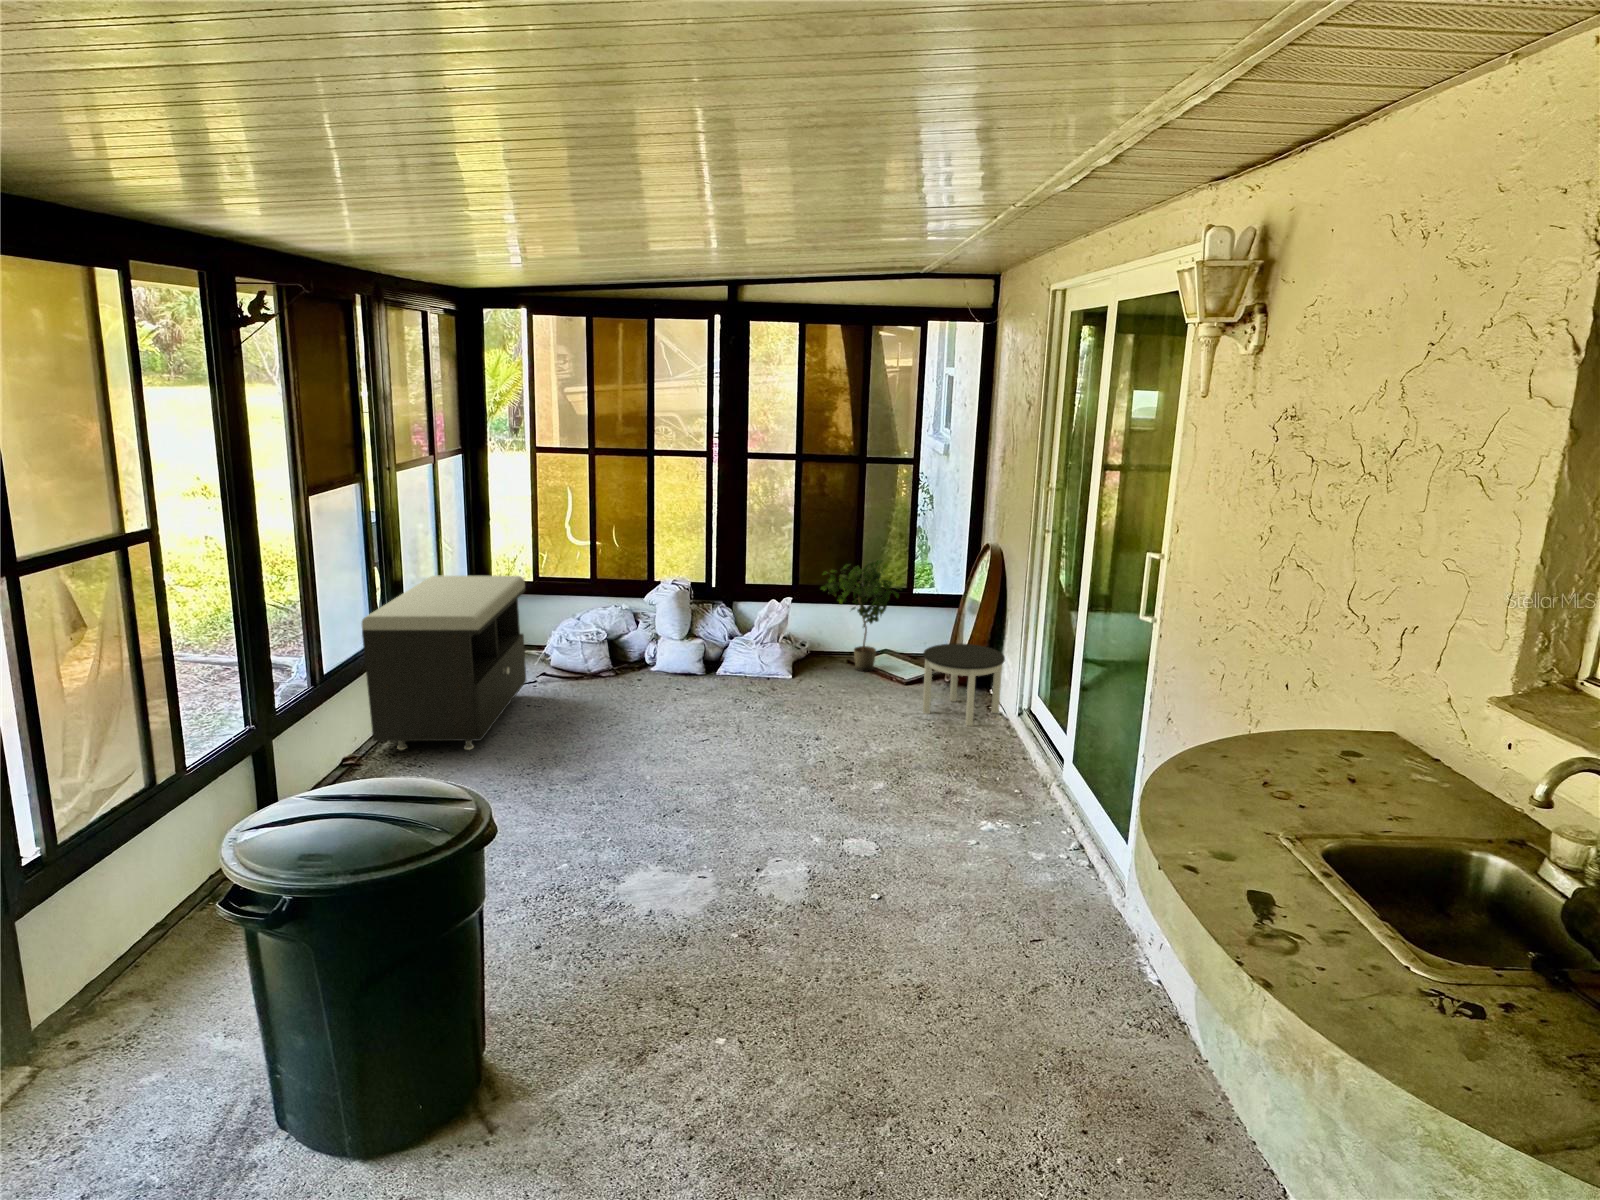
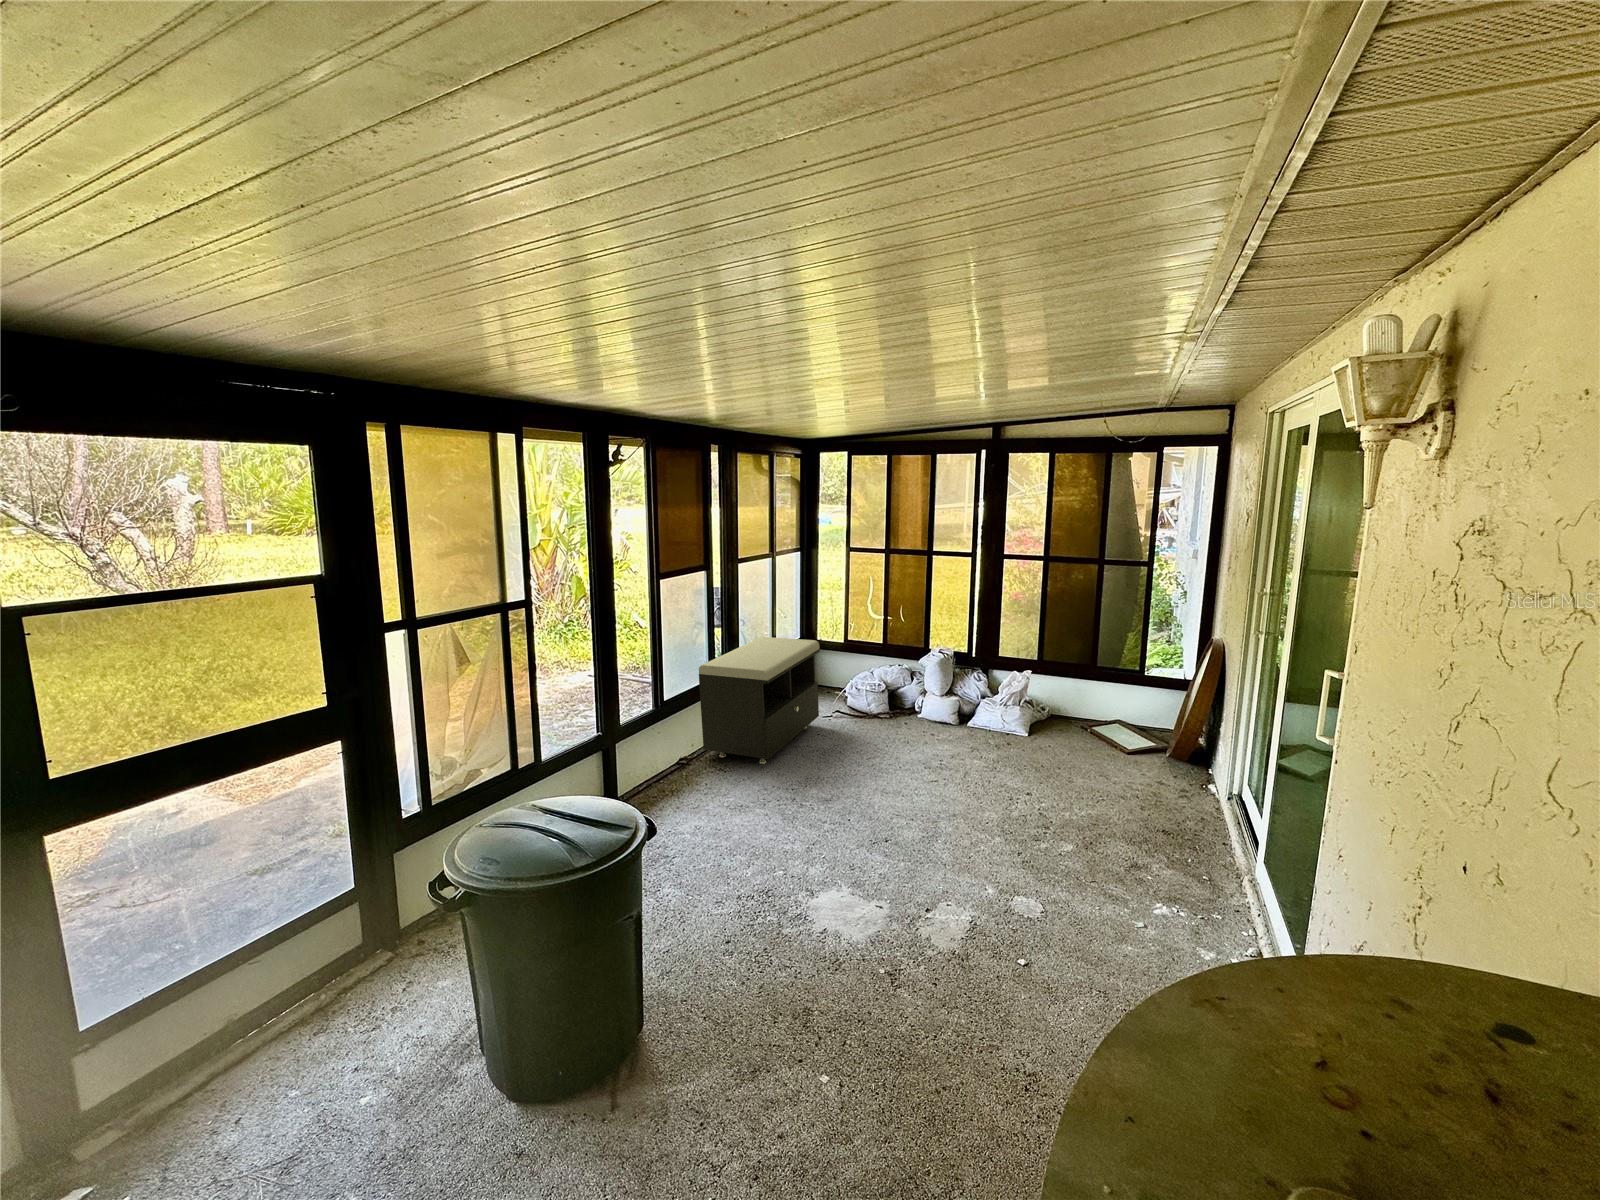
potted plant: present [821,560,901,671] -> none [1054,642,1134,737]
round table: present [923,644,1005,726] -> none [1138,724,1224,805]

